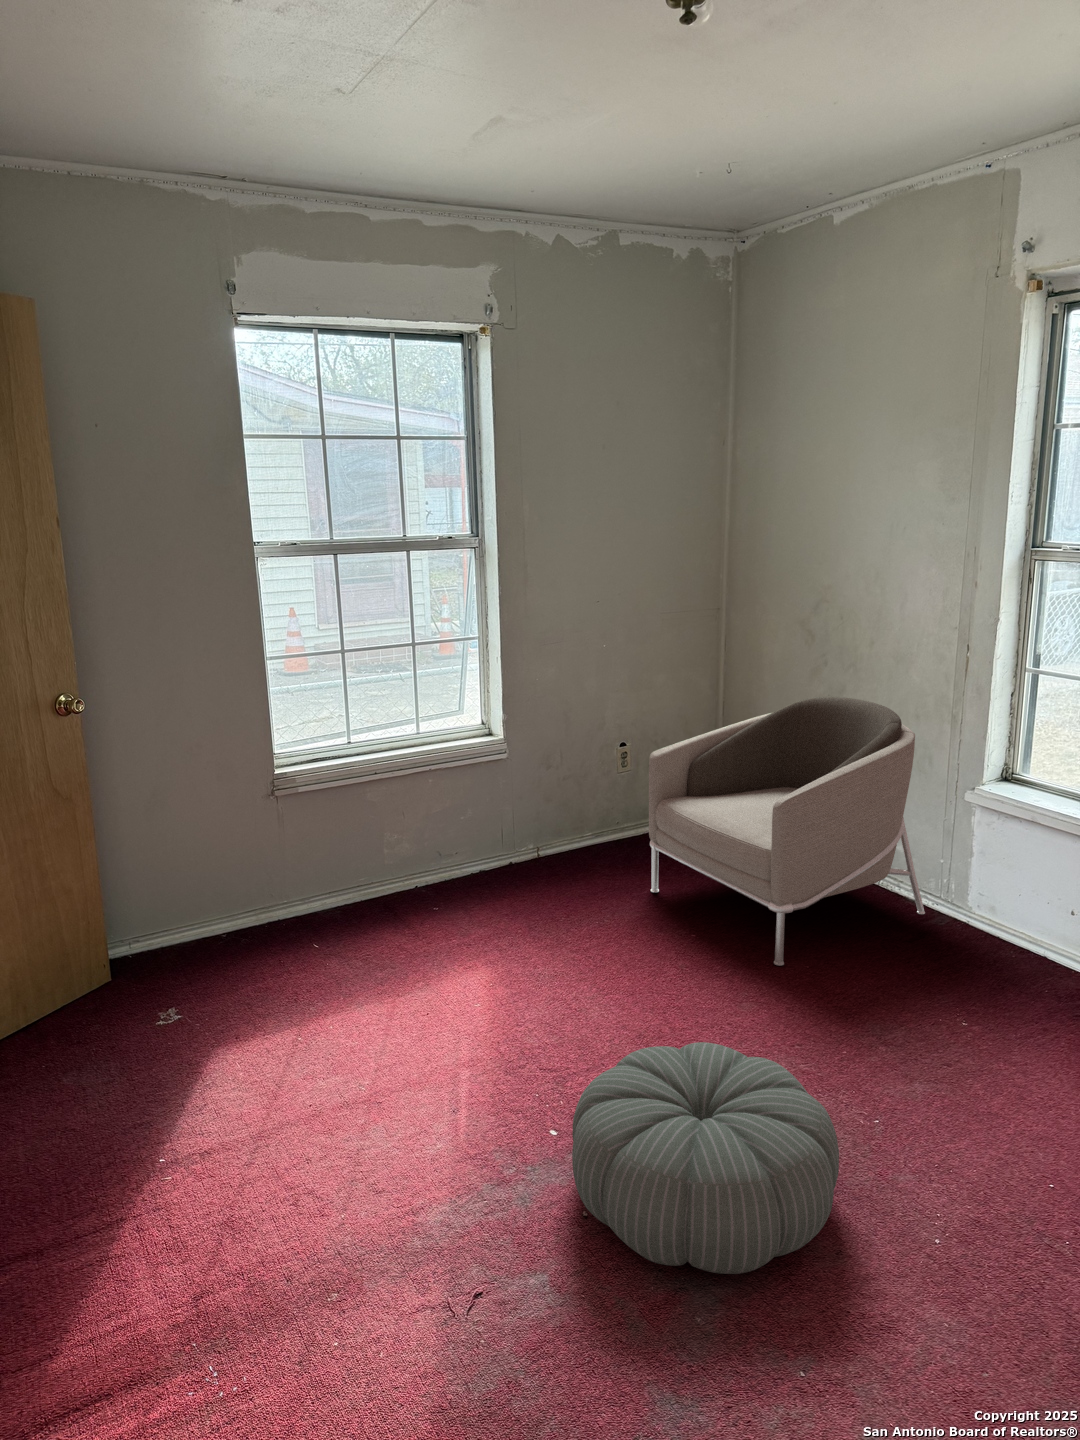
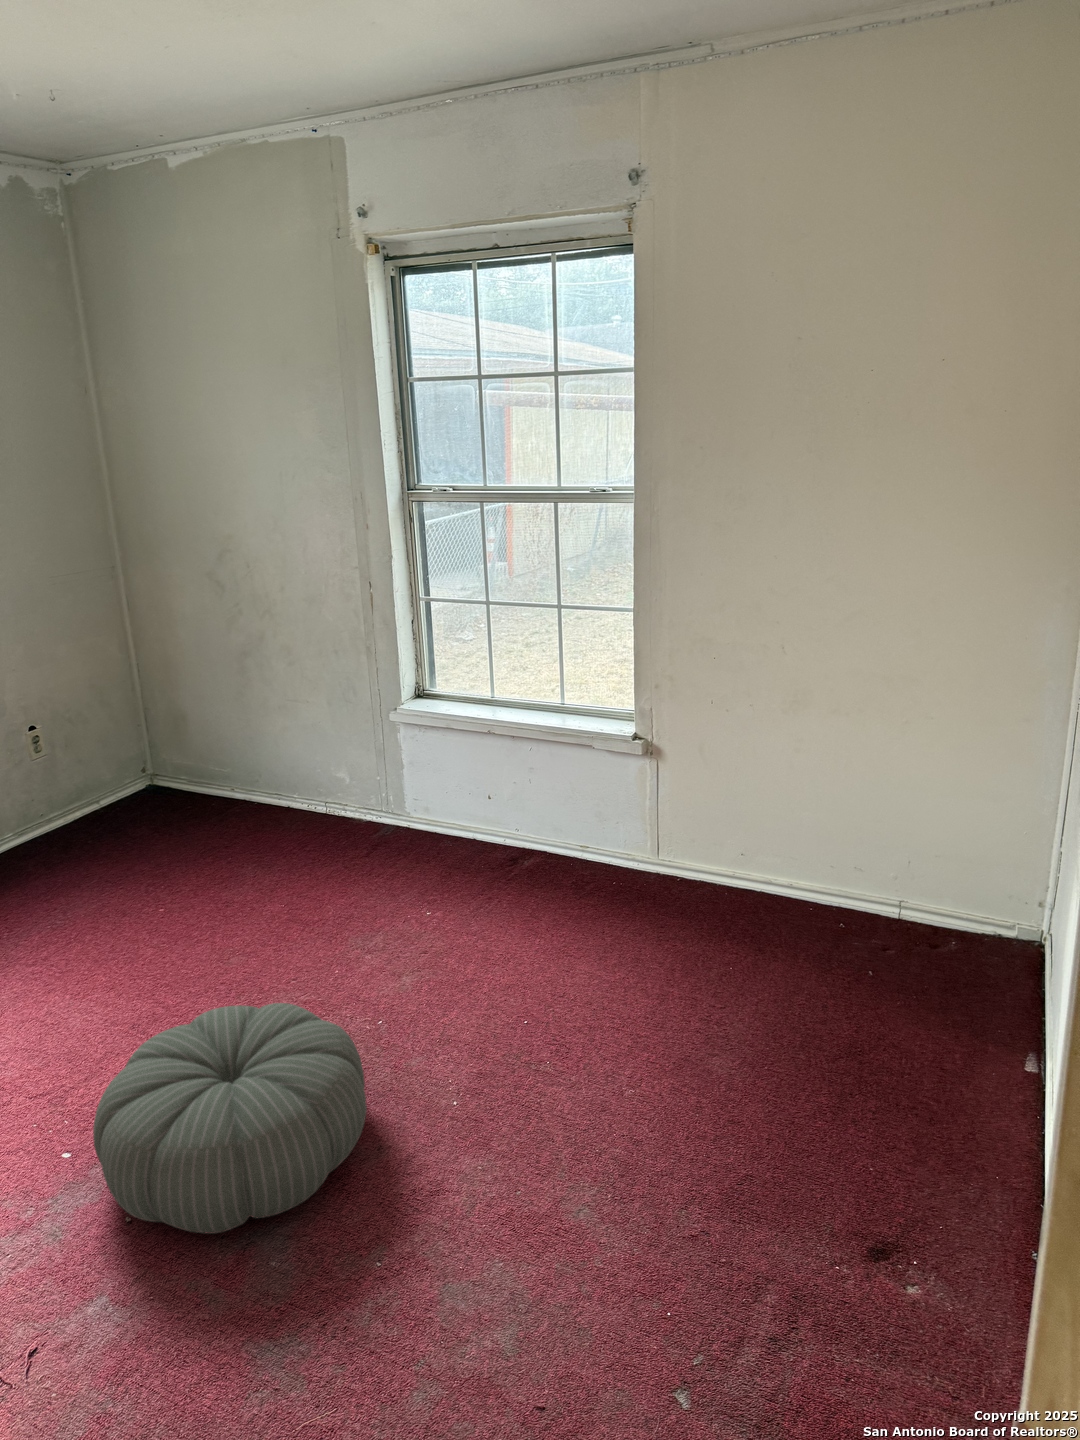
armchair: present [649,697,925,966] -> none [72,643,371,913]

